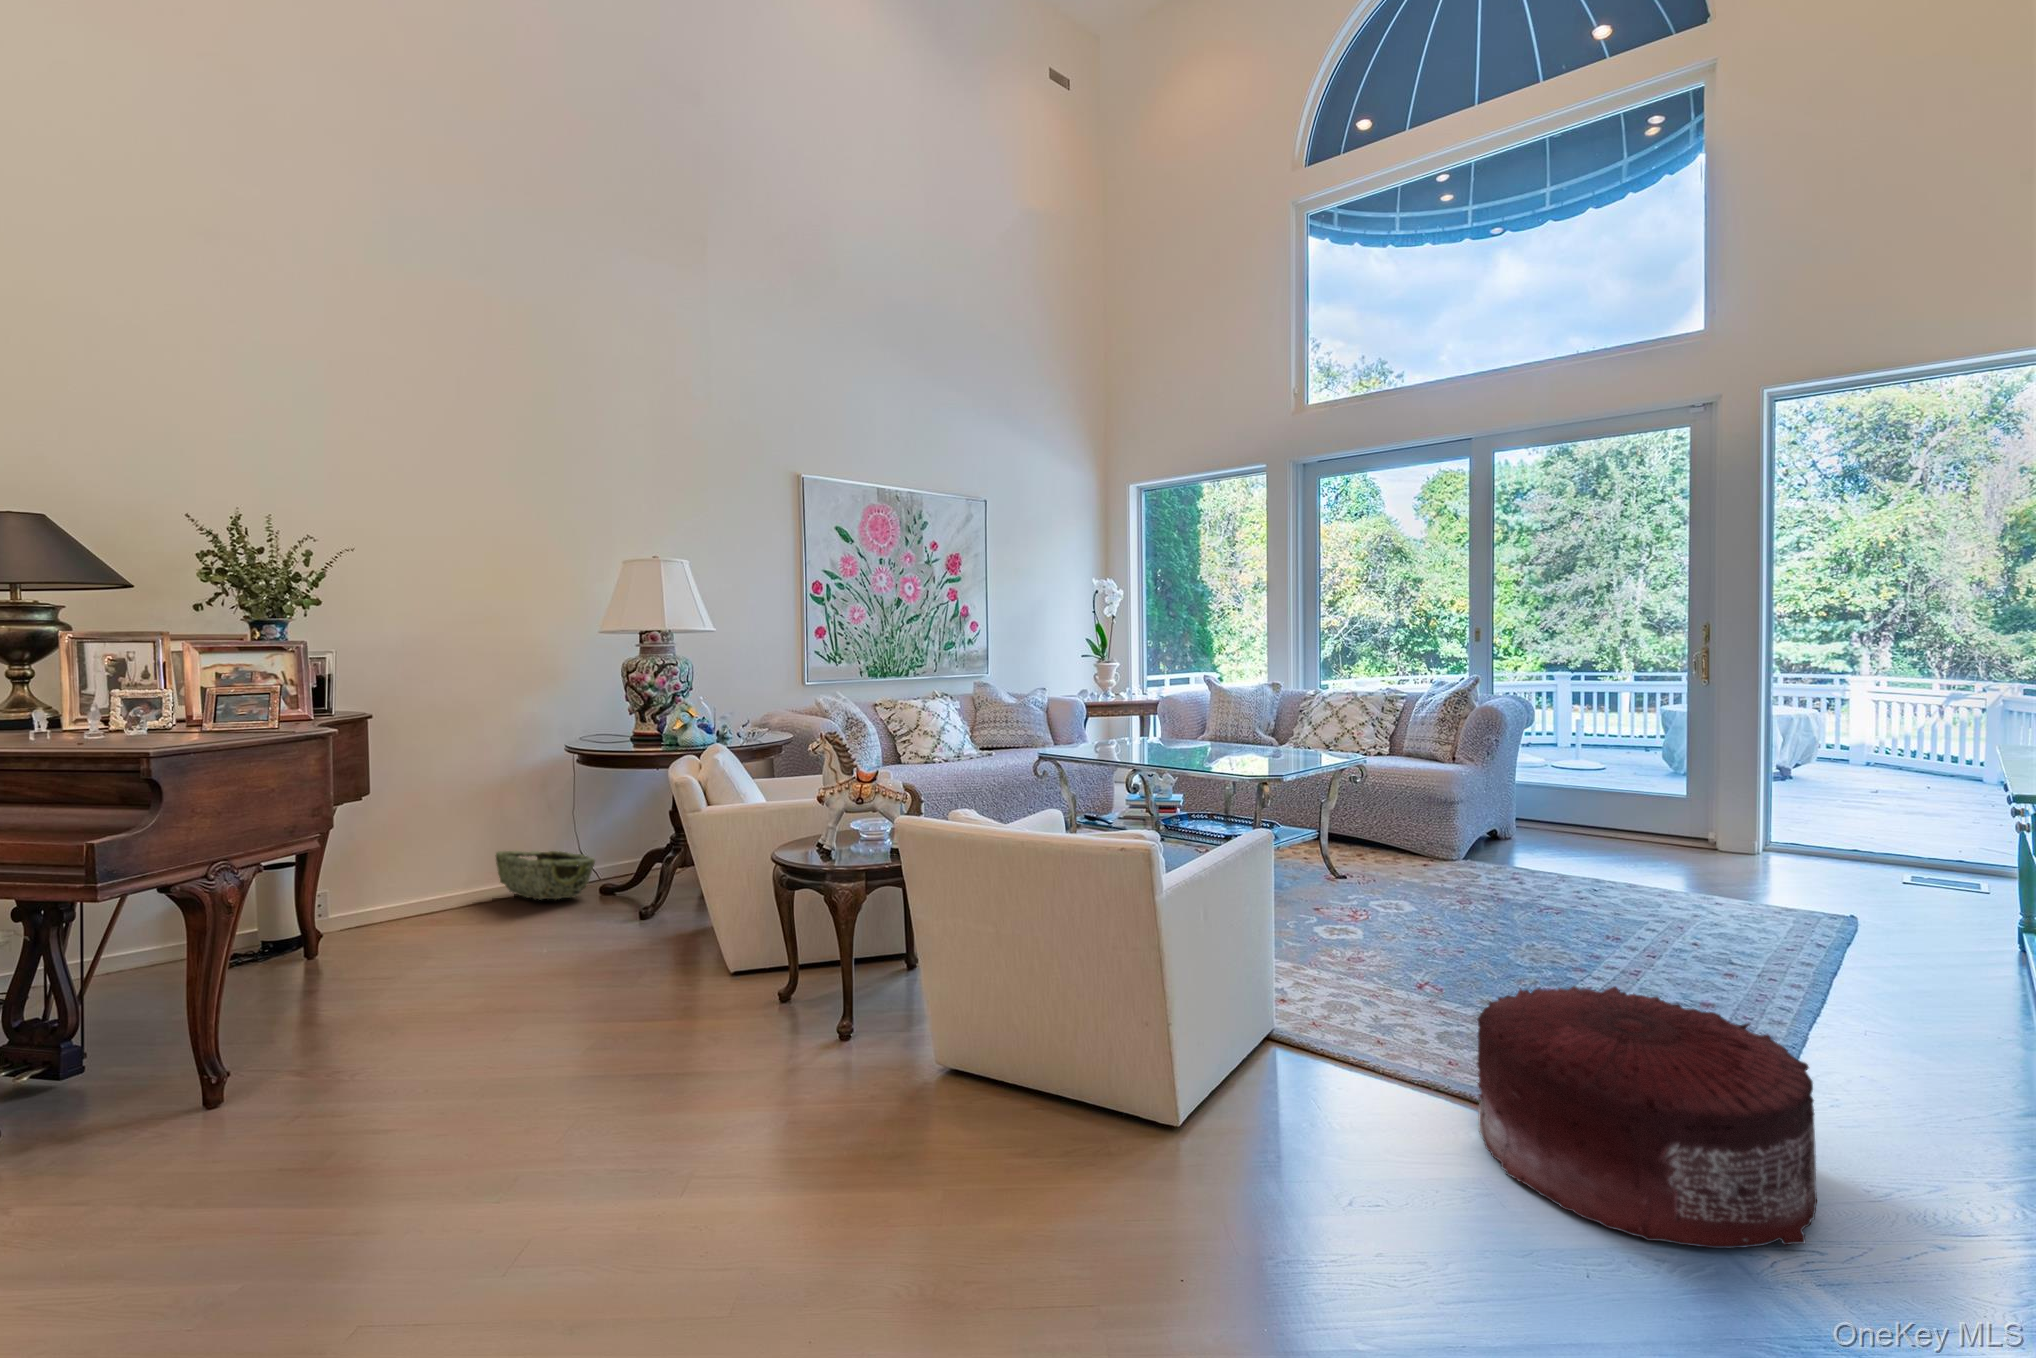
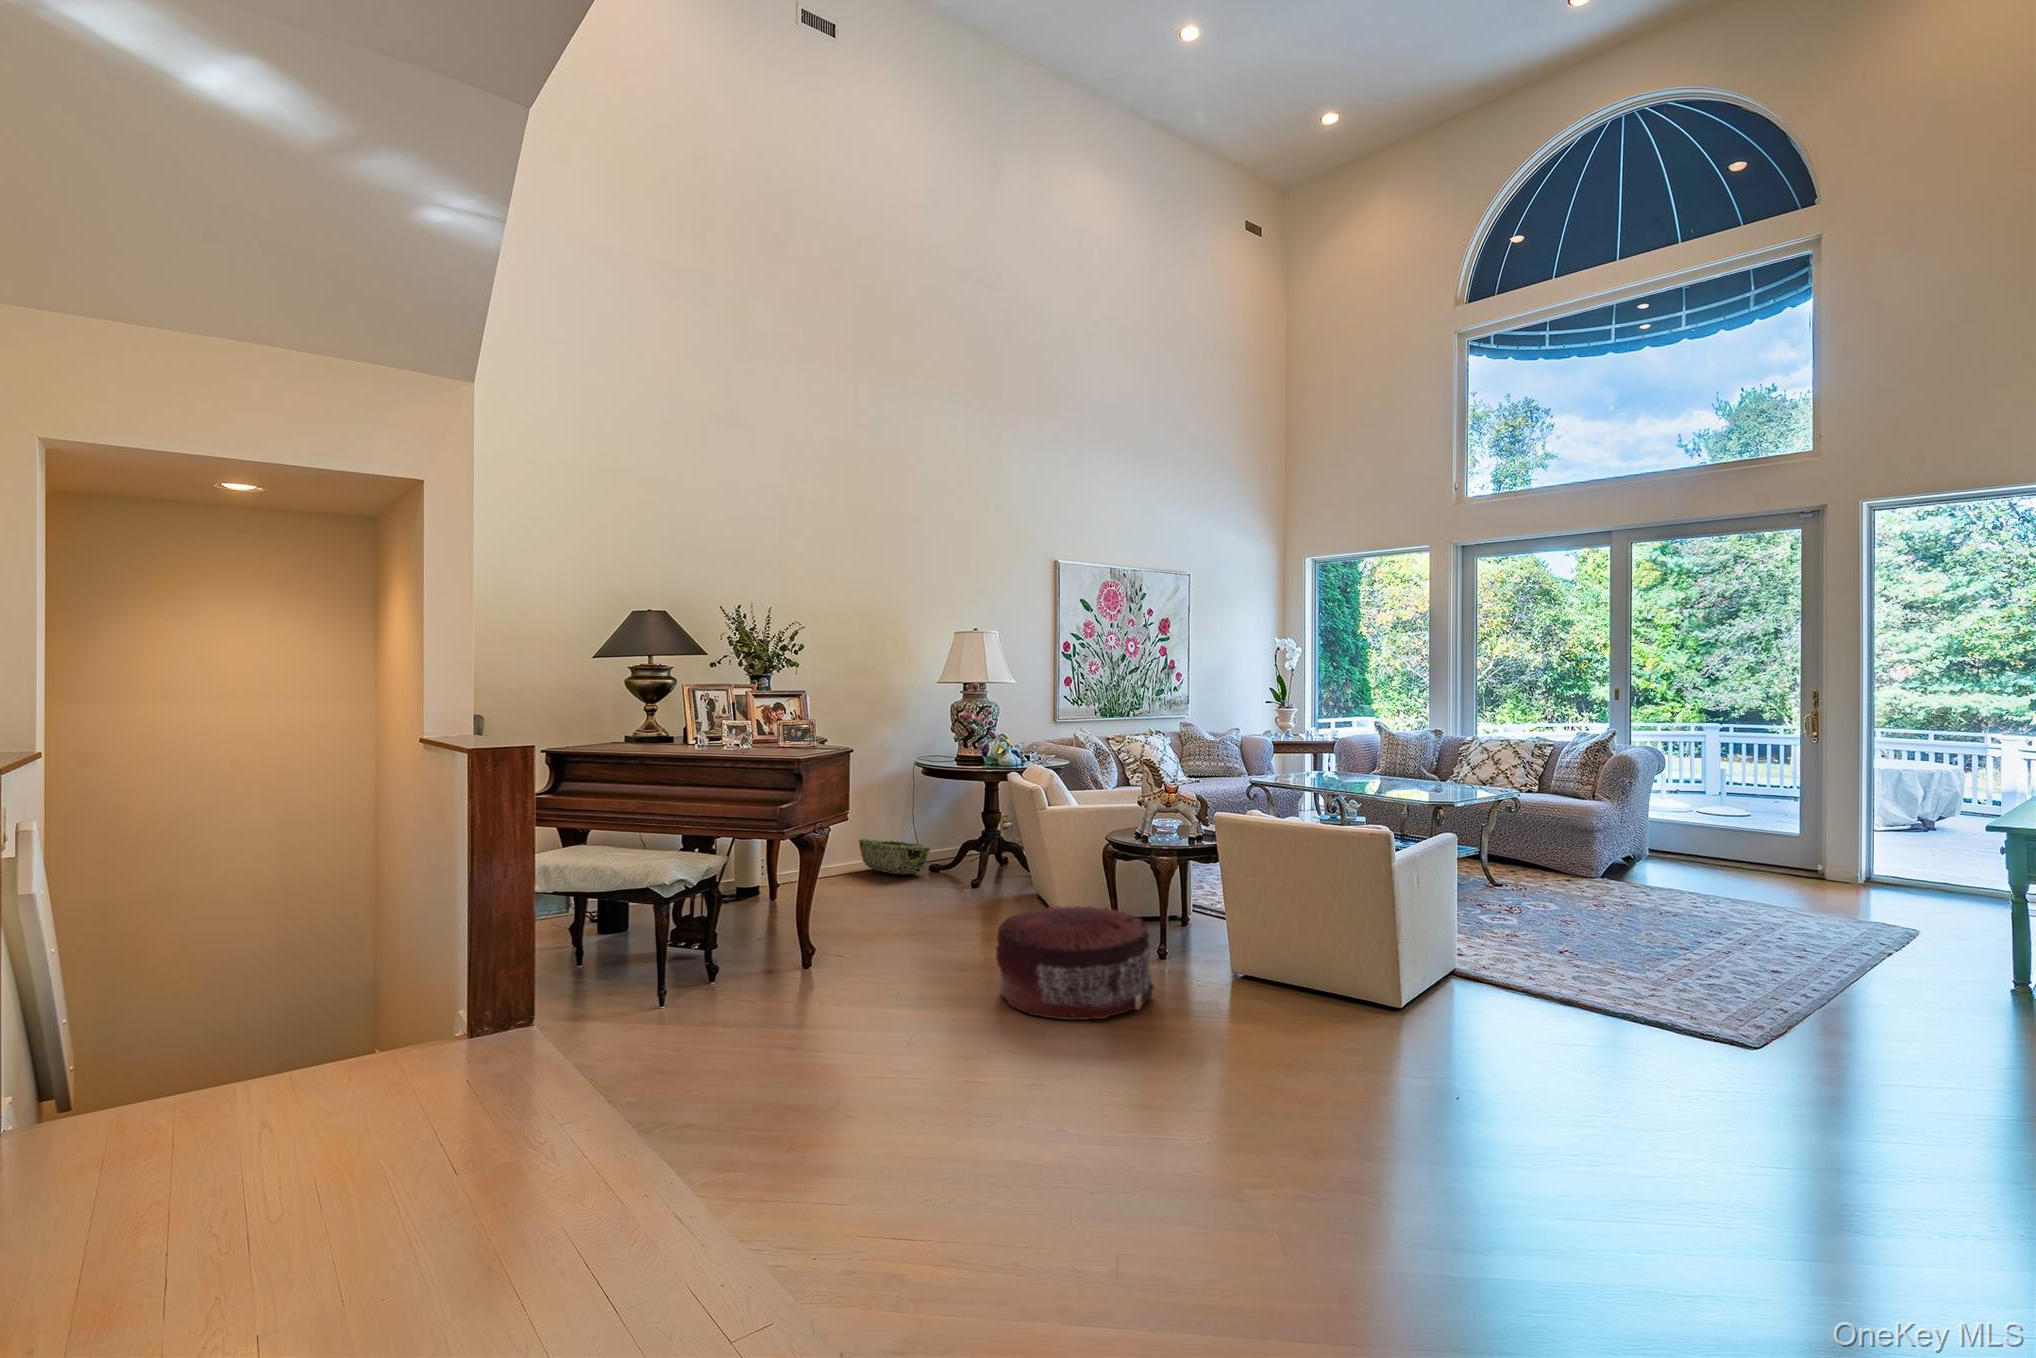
pouf: present [1477,986,1817,1248] -> present [996,906,1154,1020]

